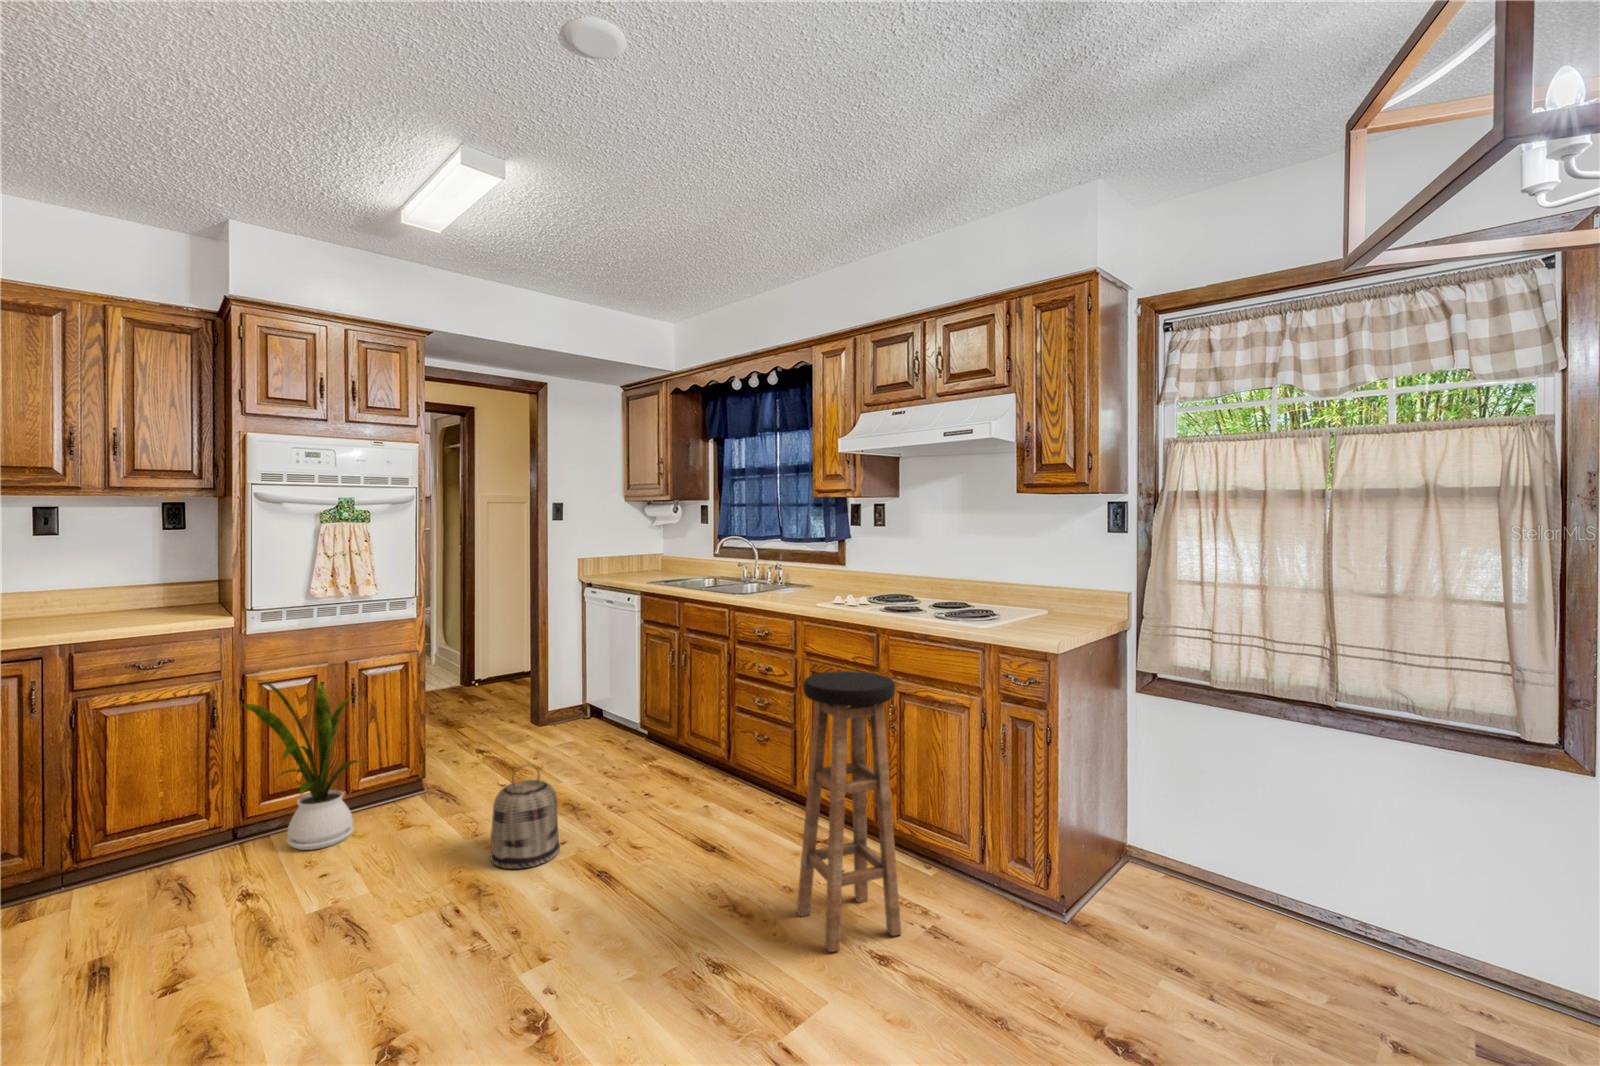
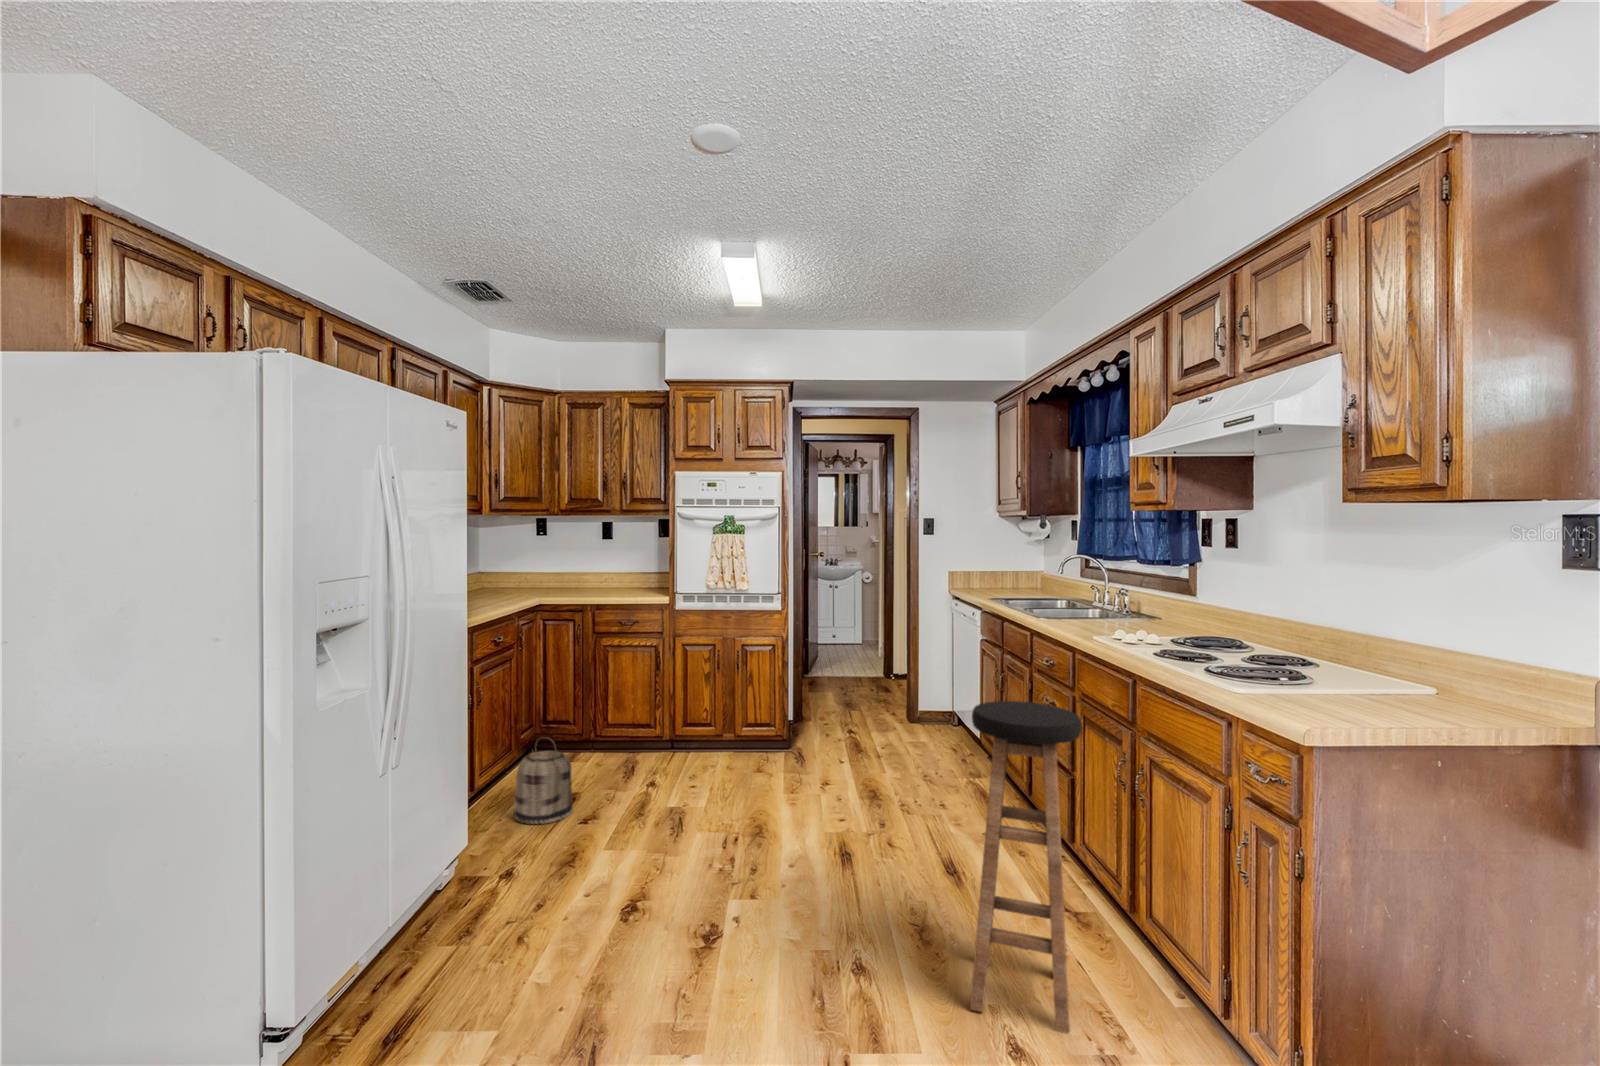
house plant: present [244,680,366,850] -> none [657,640,741,773]
basket: present [490,766,560,869] -> present [514,739,573,824]

